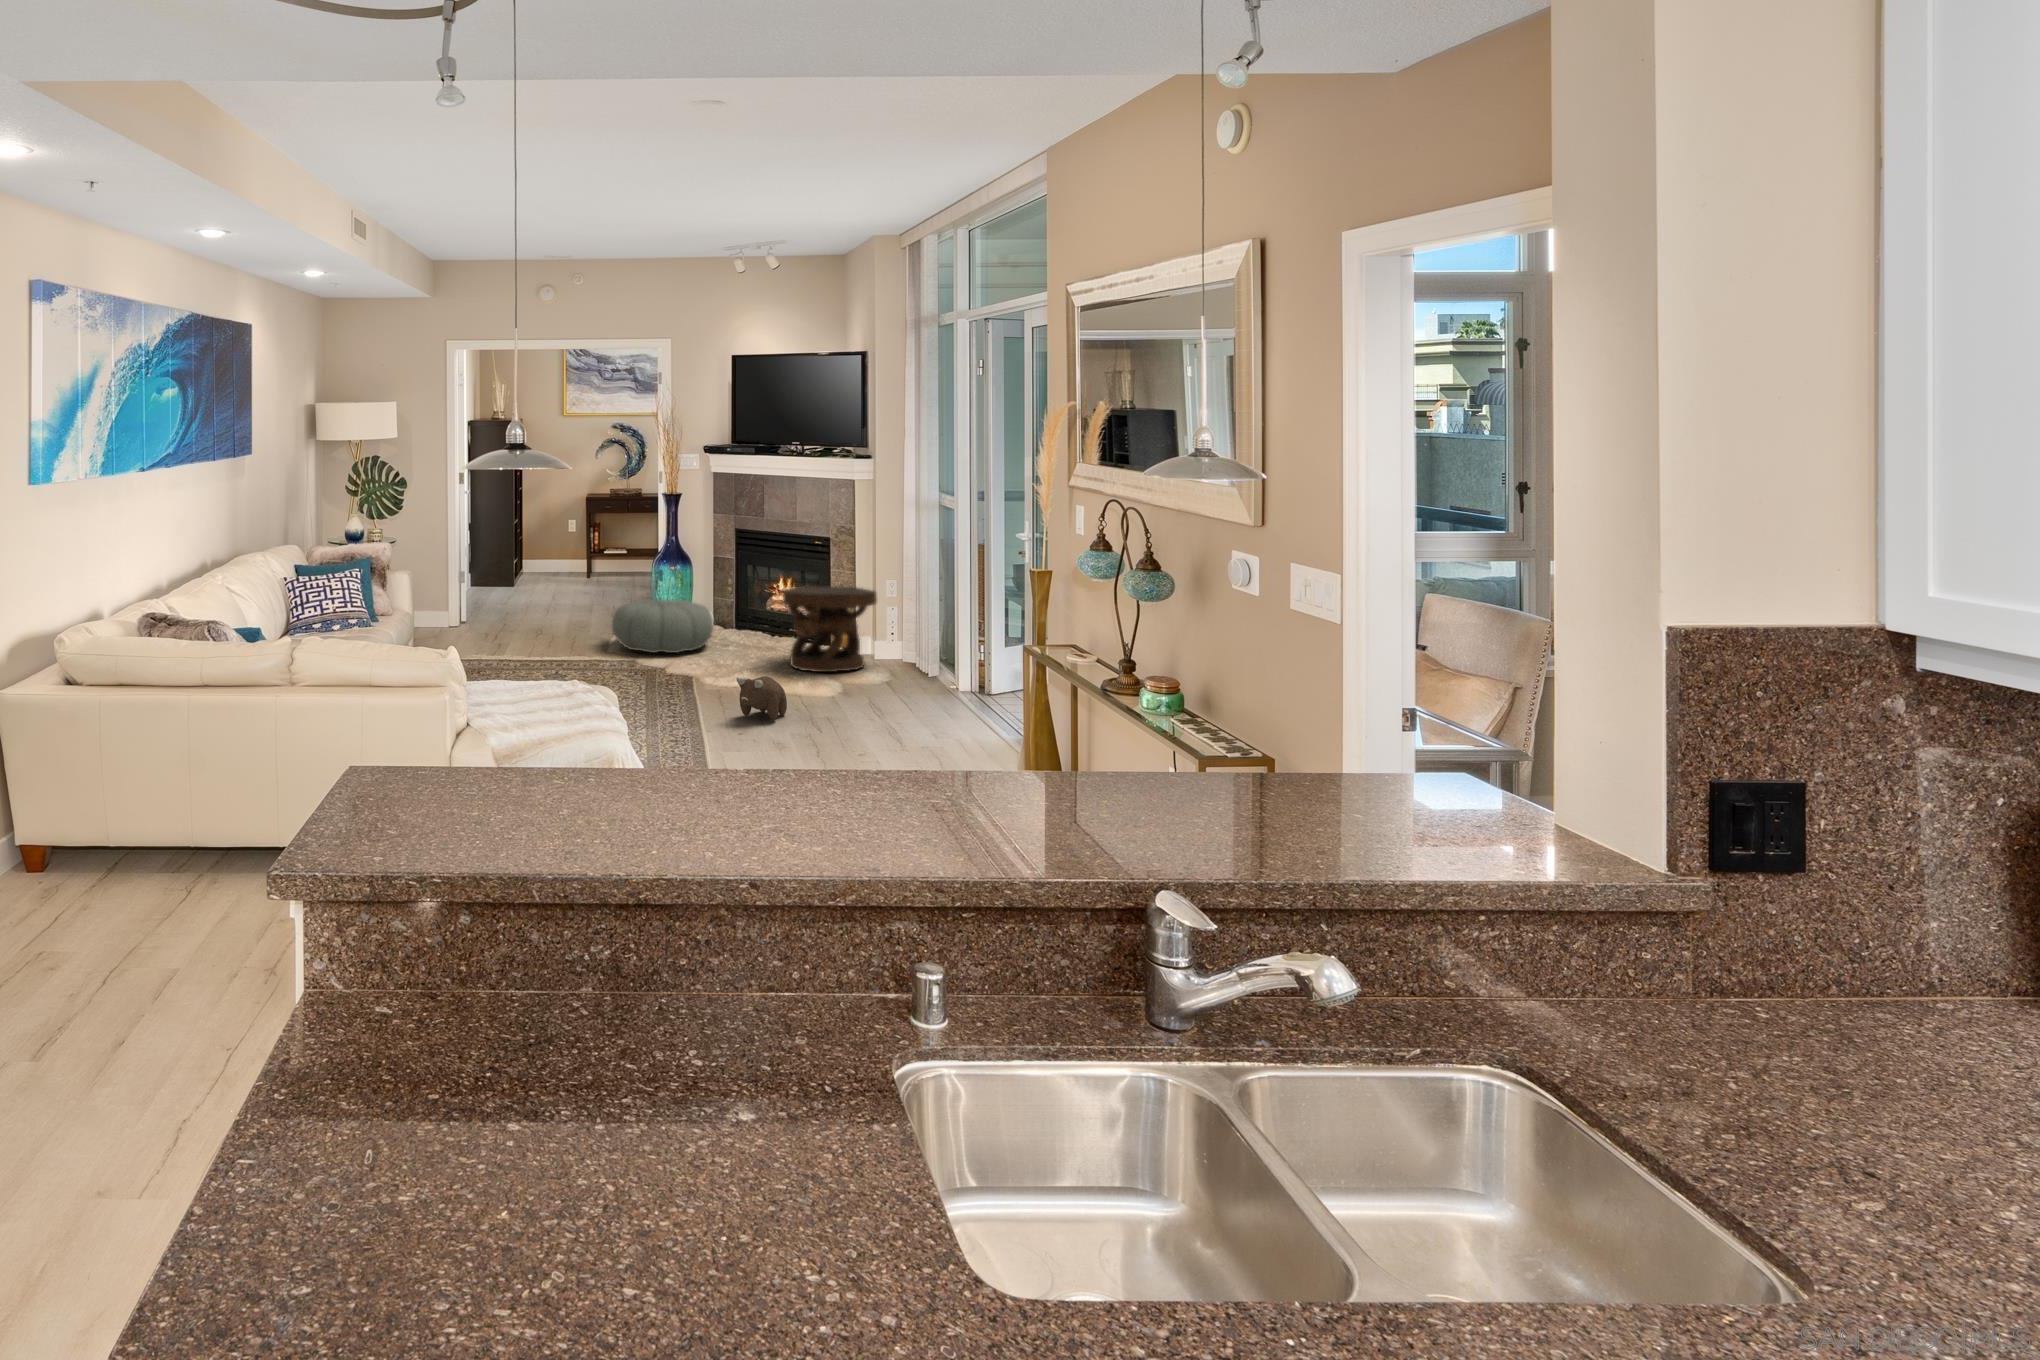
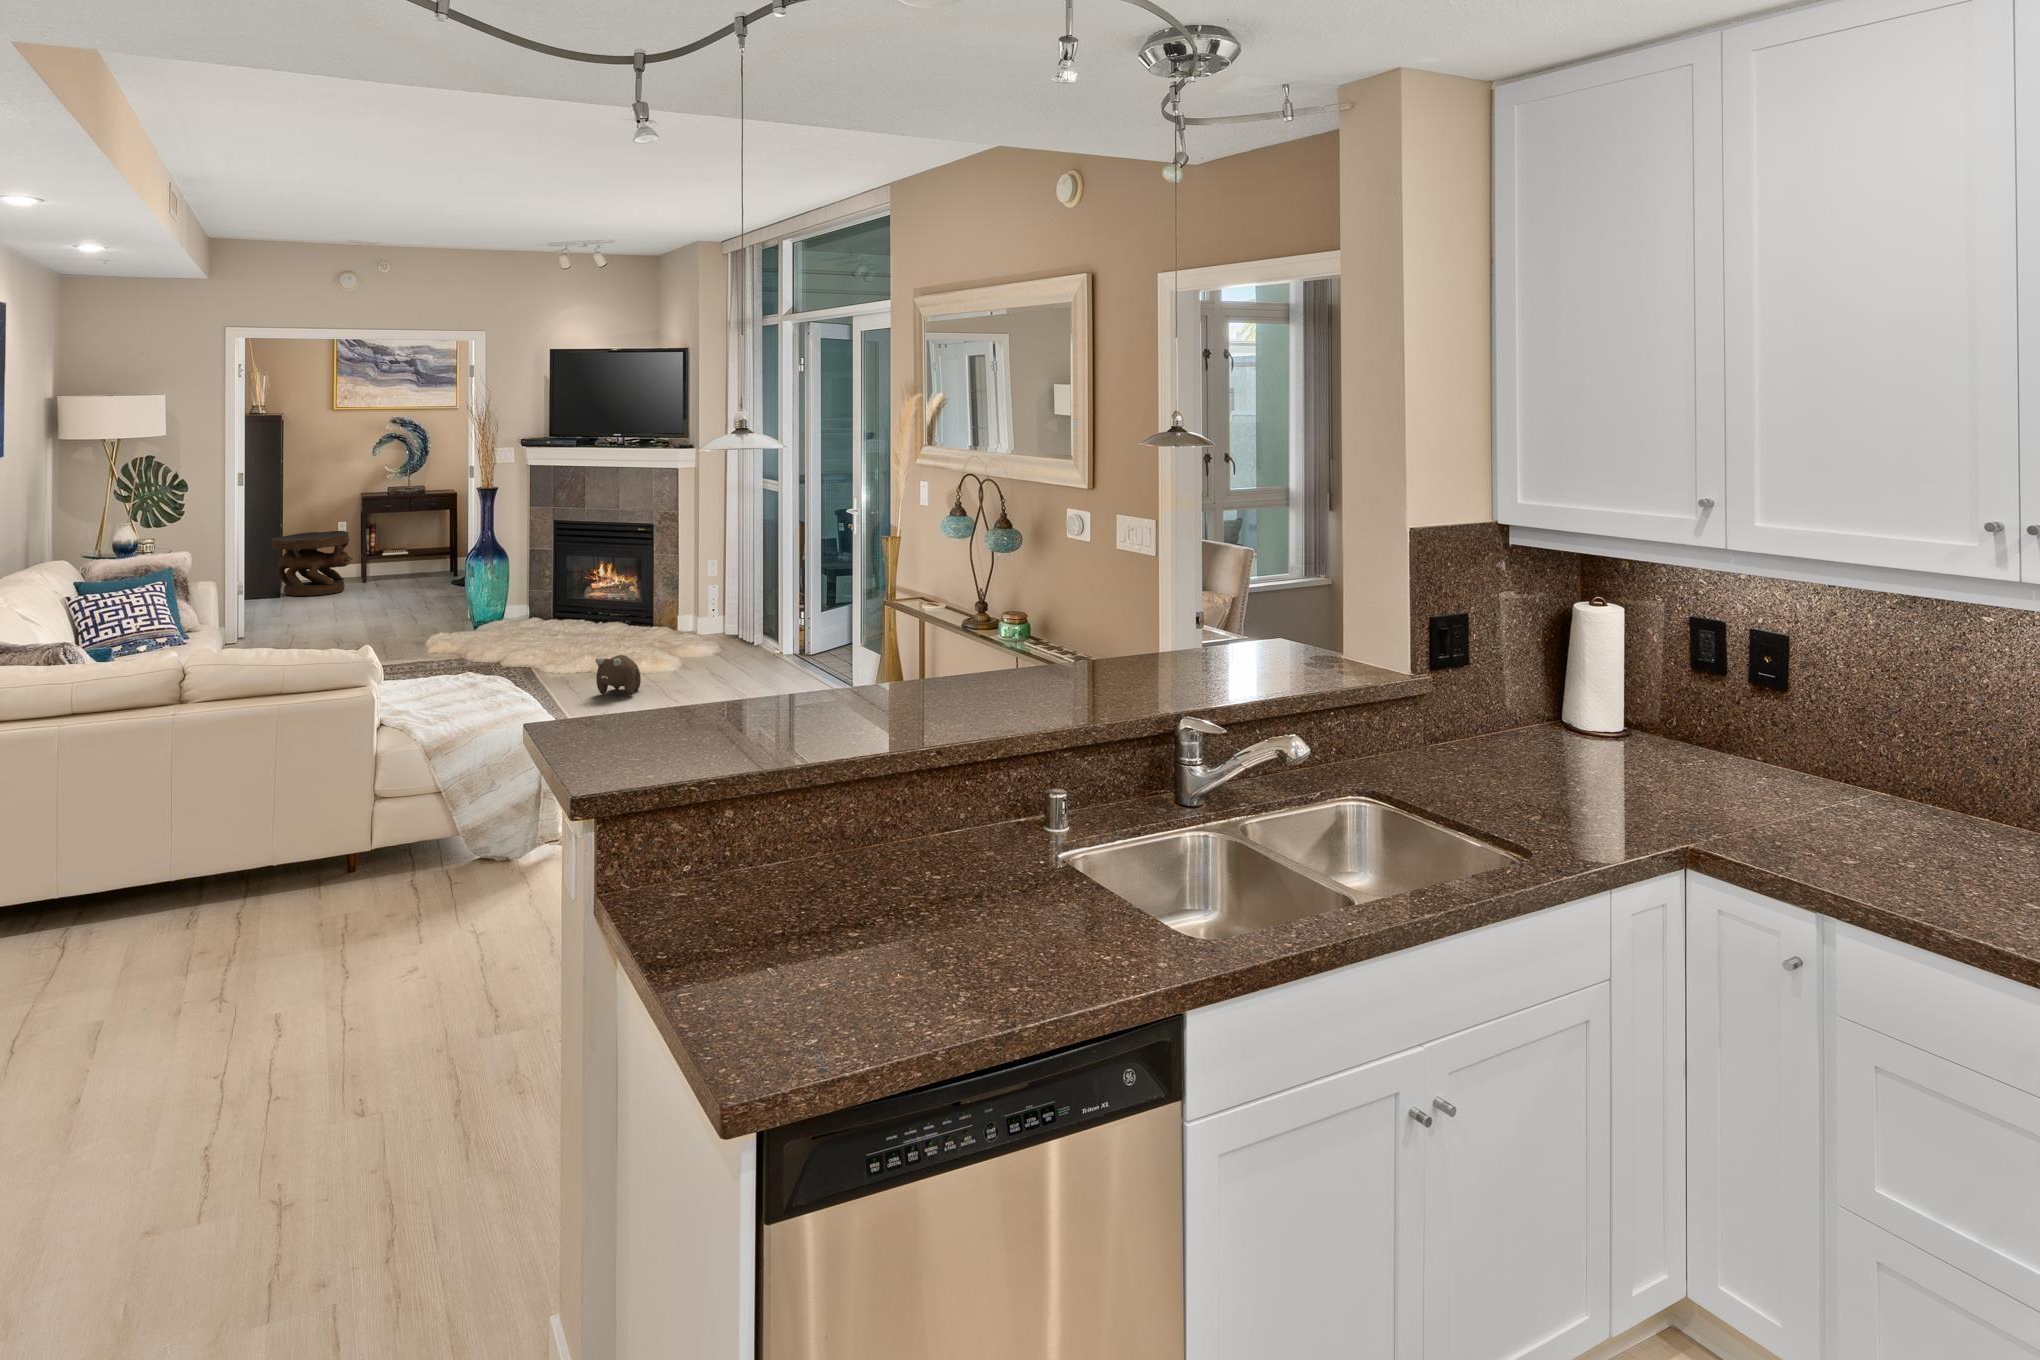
side table: present [783,586,877,672] -> present [272,531,353,596]
pouf: present [612,599,713,653] -> none [434,593,539,646]

